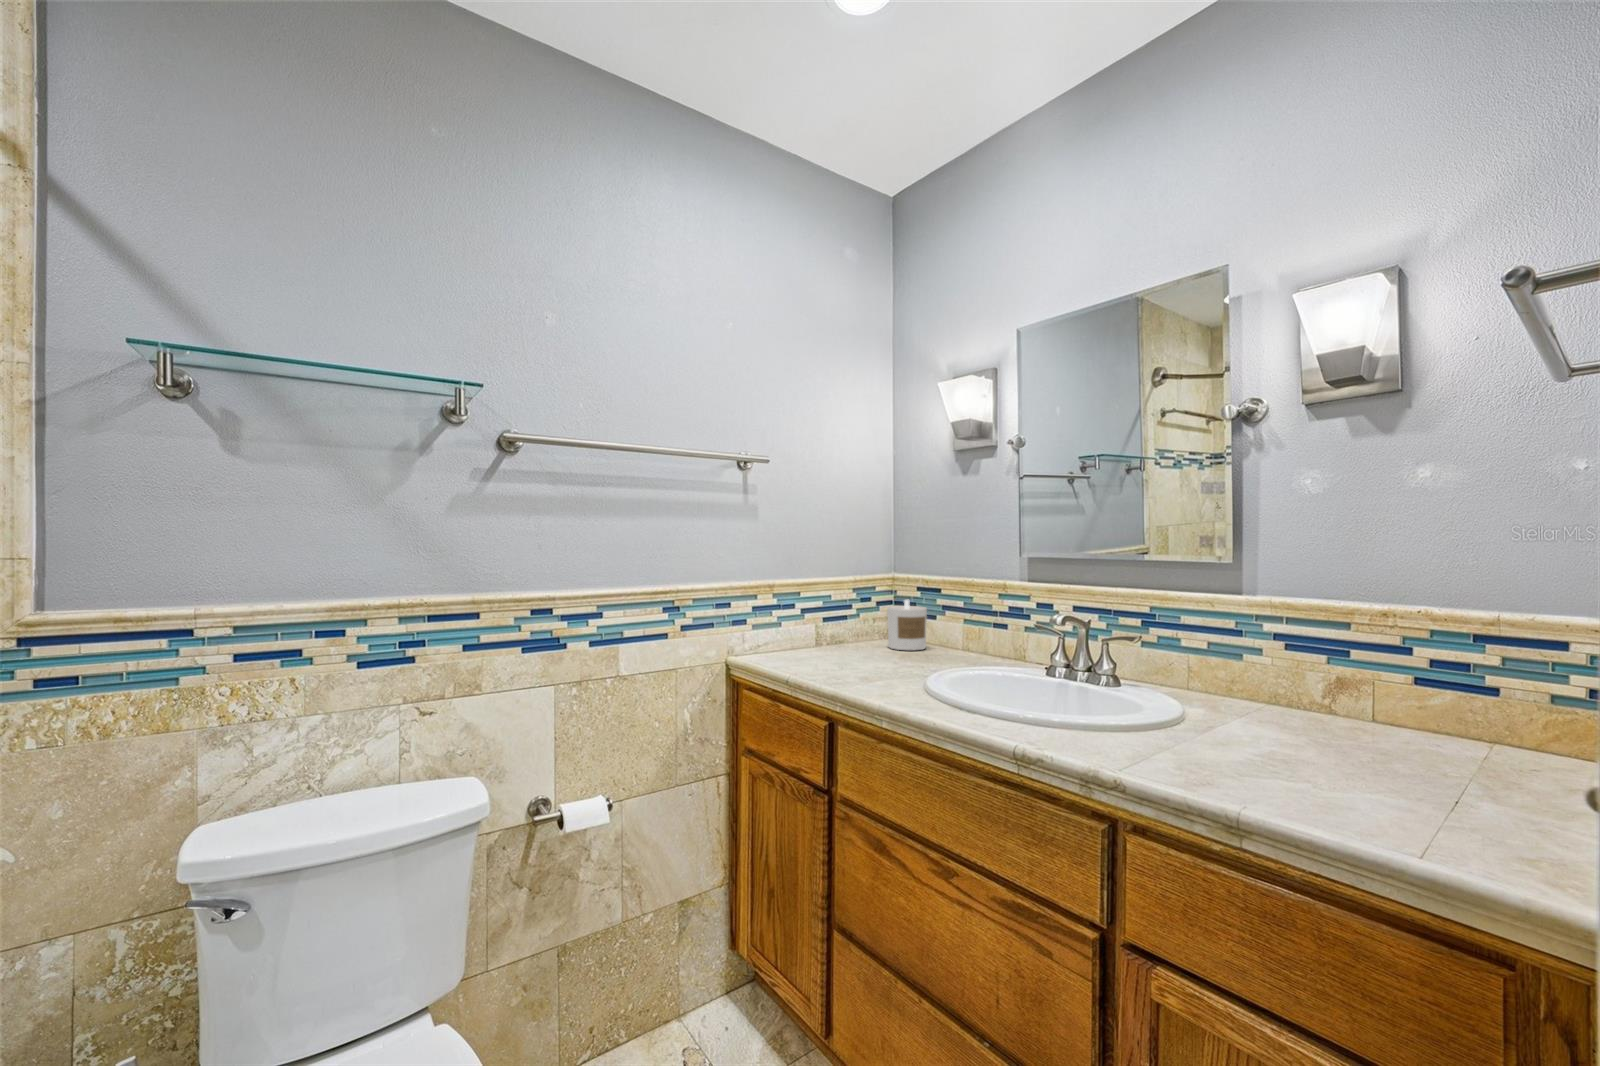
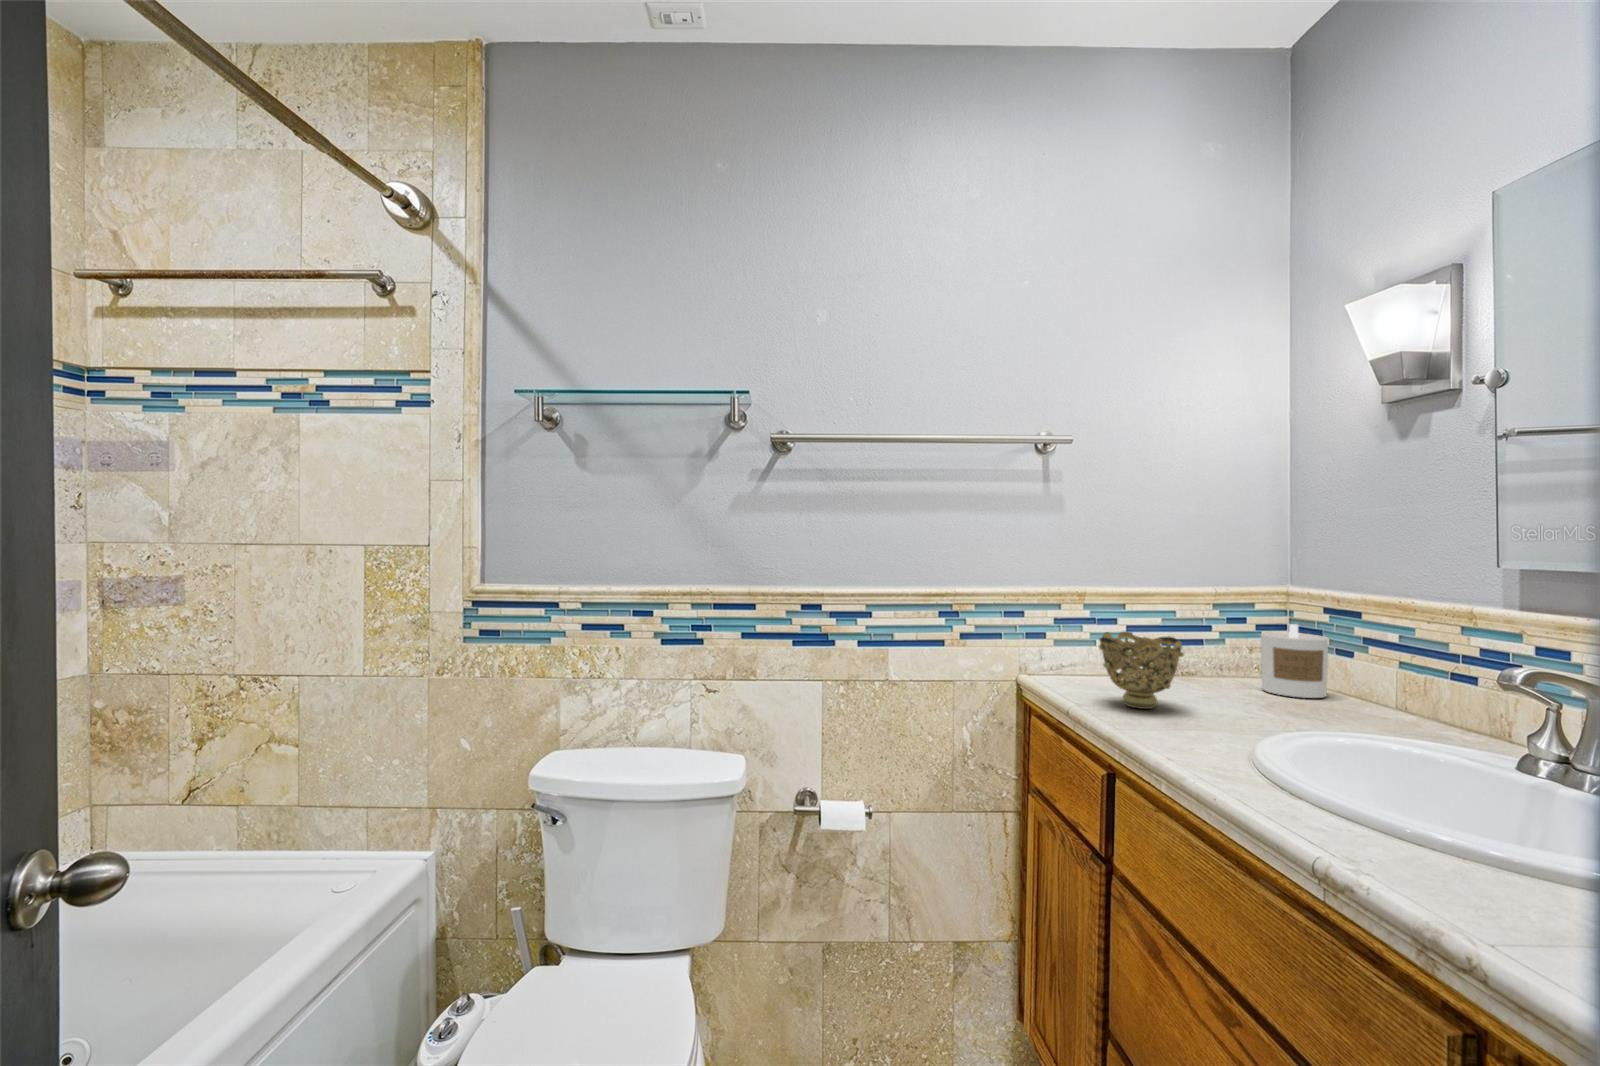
decorative bowl: none [803,613,863,671] -> present [1099,631,1184,709]

